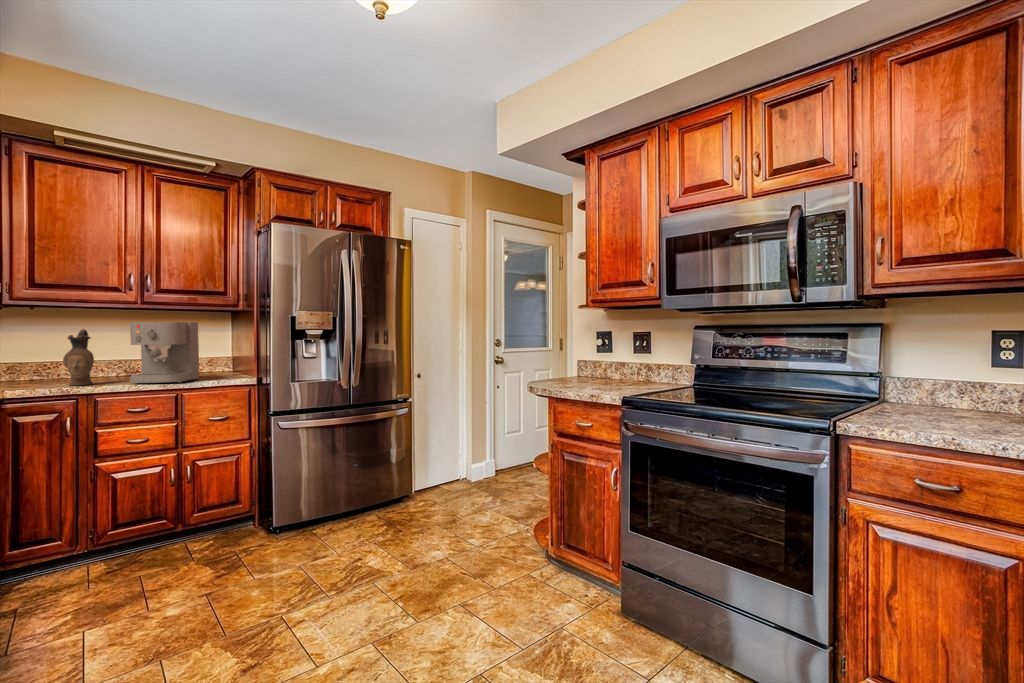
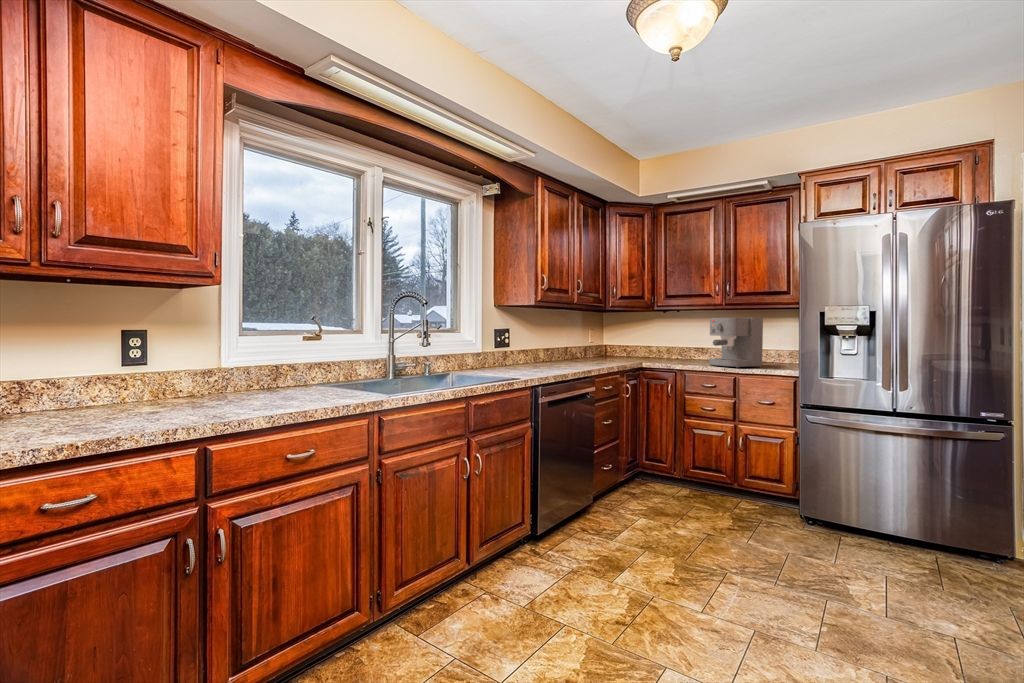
ceramic pitcher: present [63,329,94,385] -> none [676,323,694,363]

